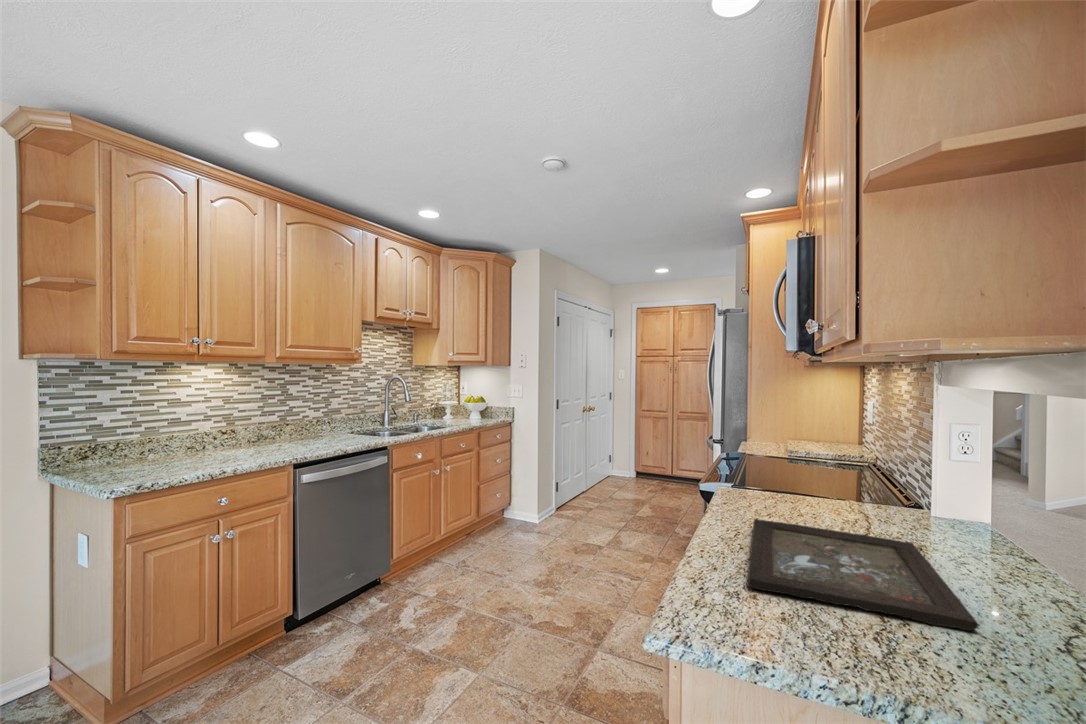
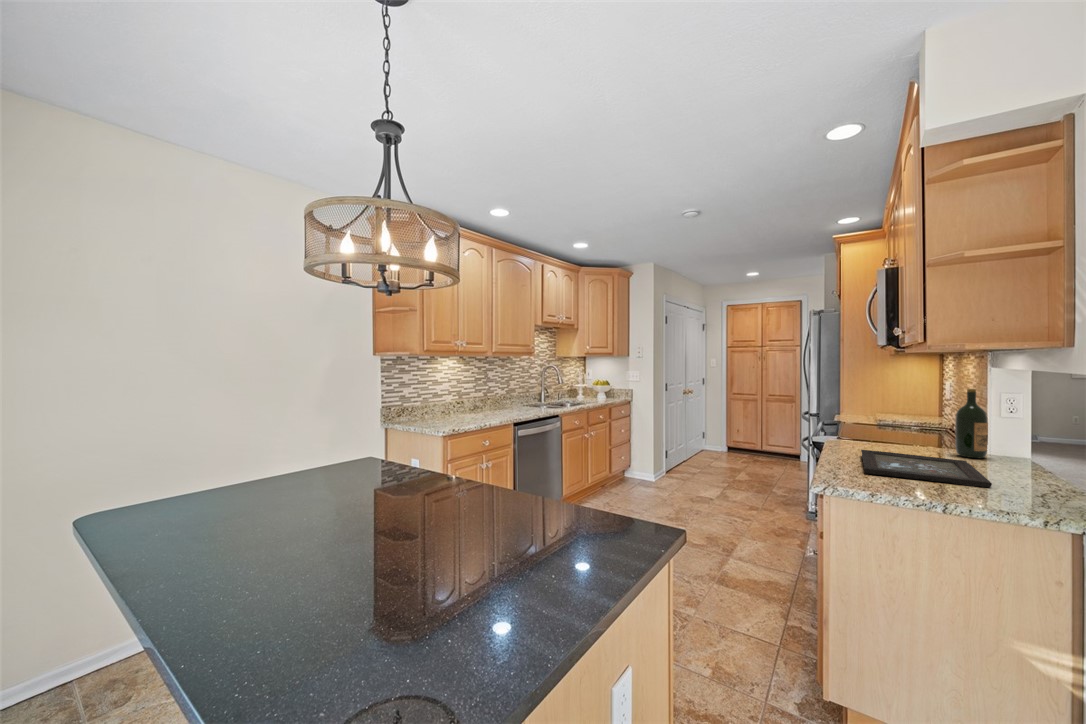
wine bottle: none [891,417,939,530] -> present [955,389,988,458]

